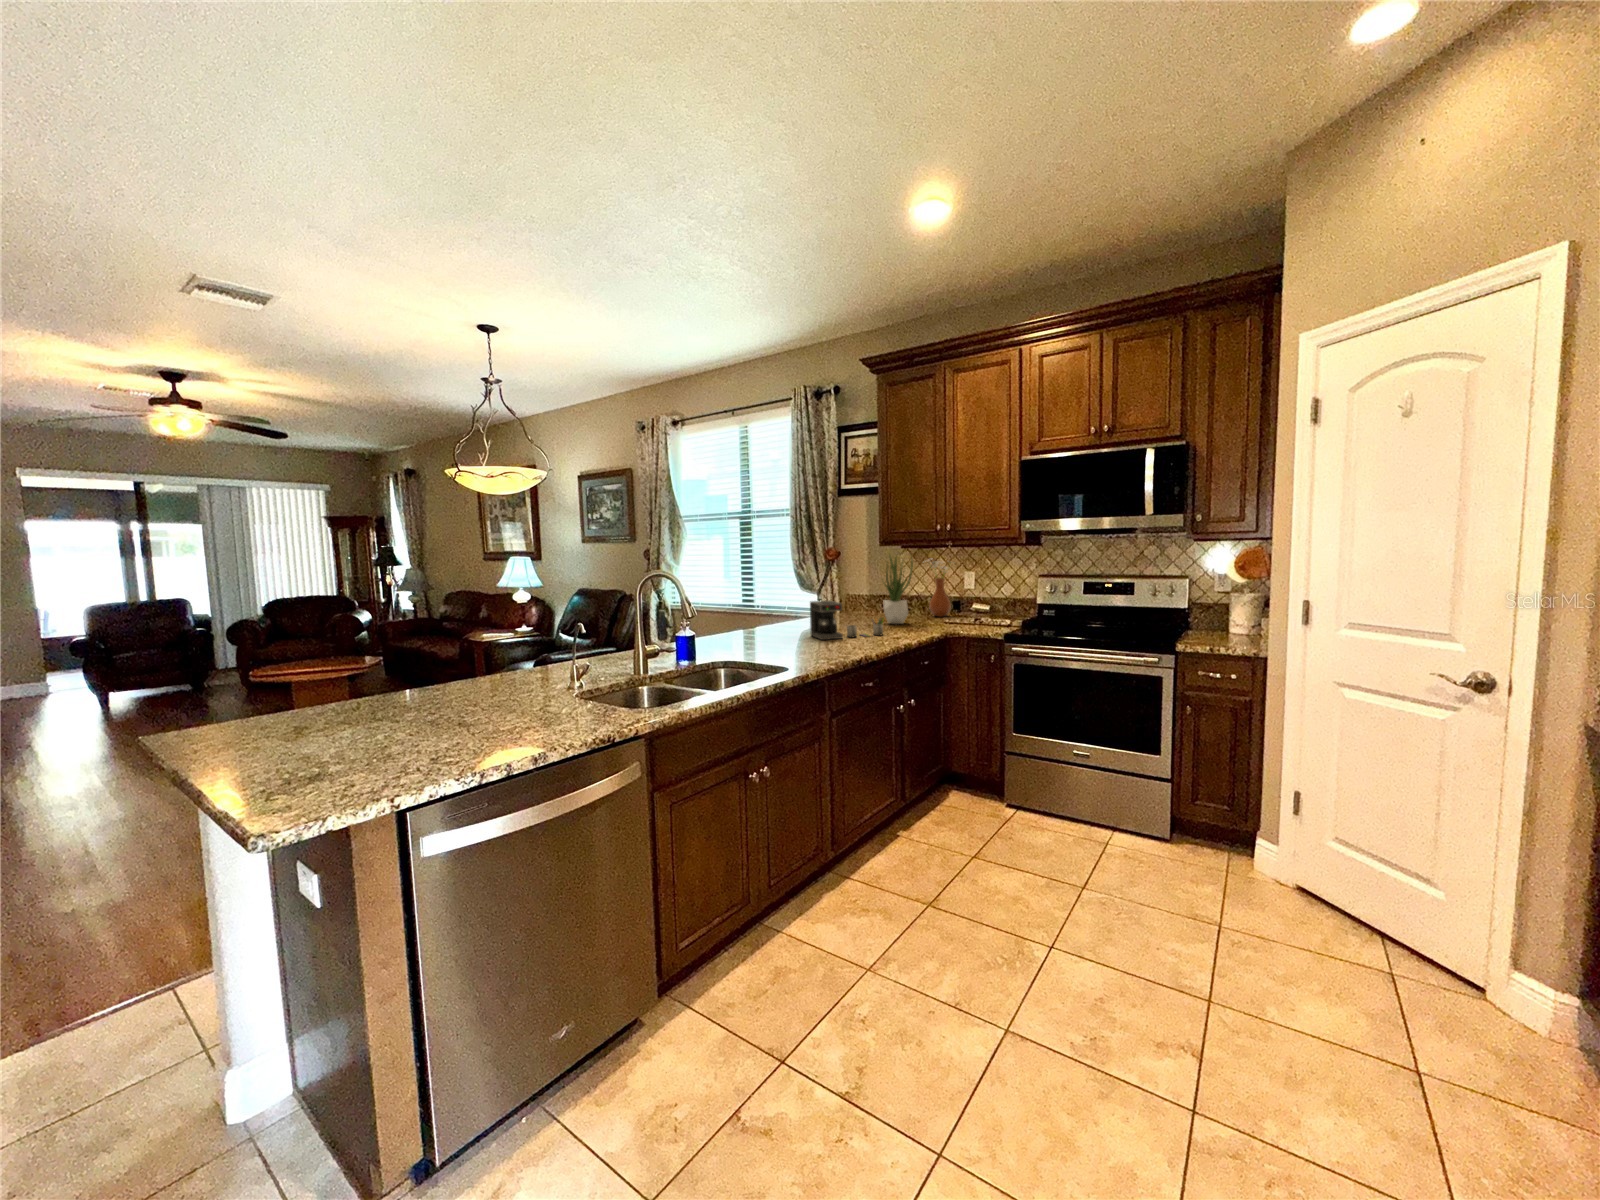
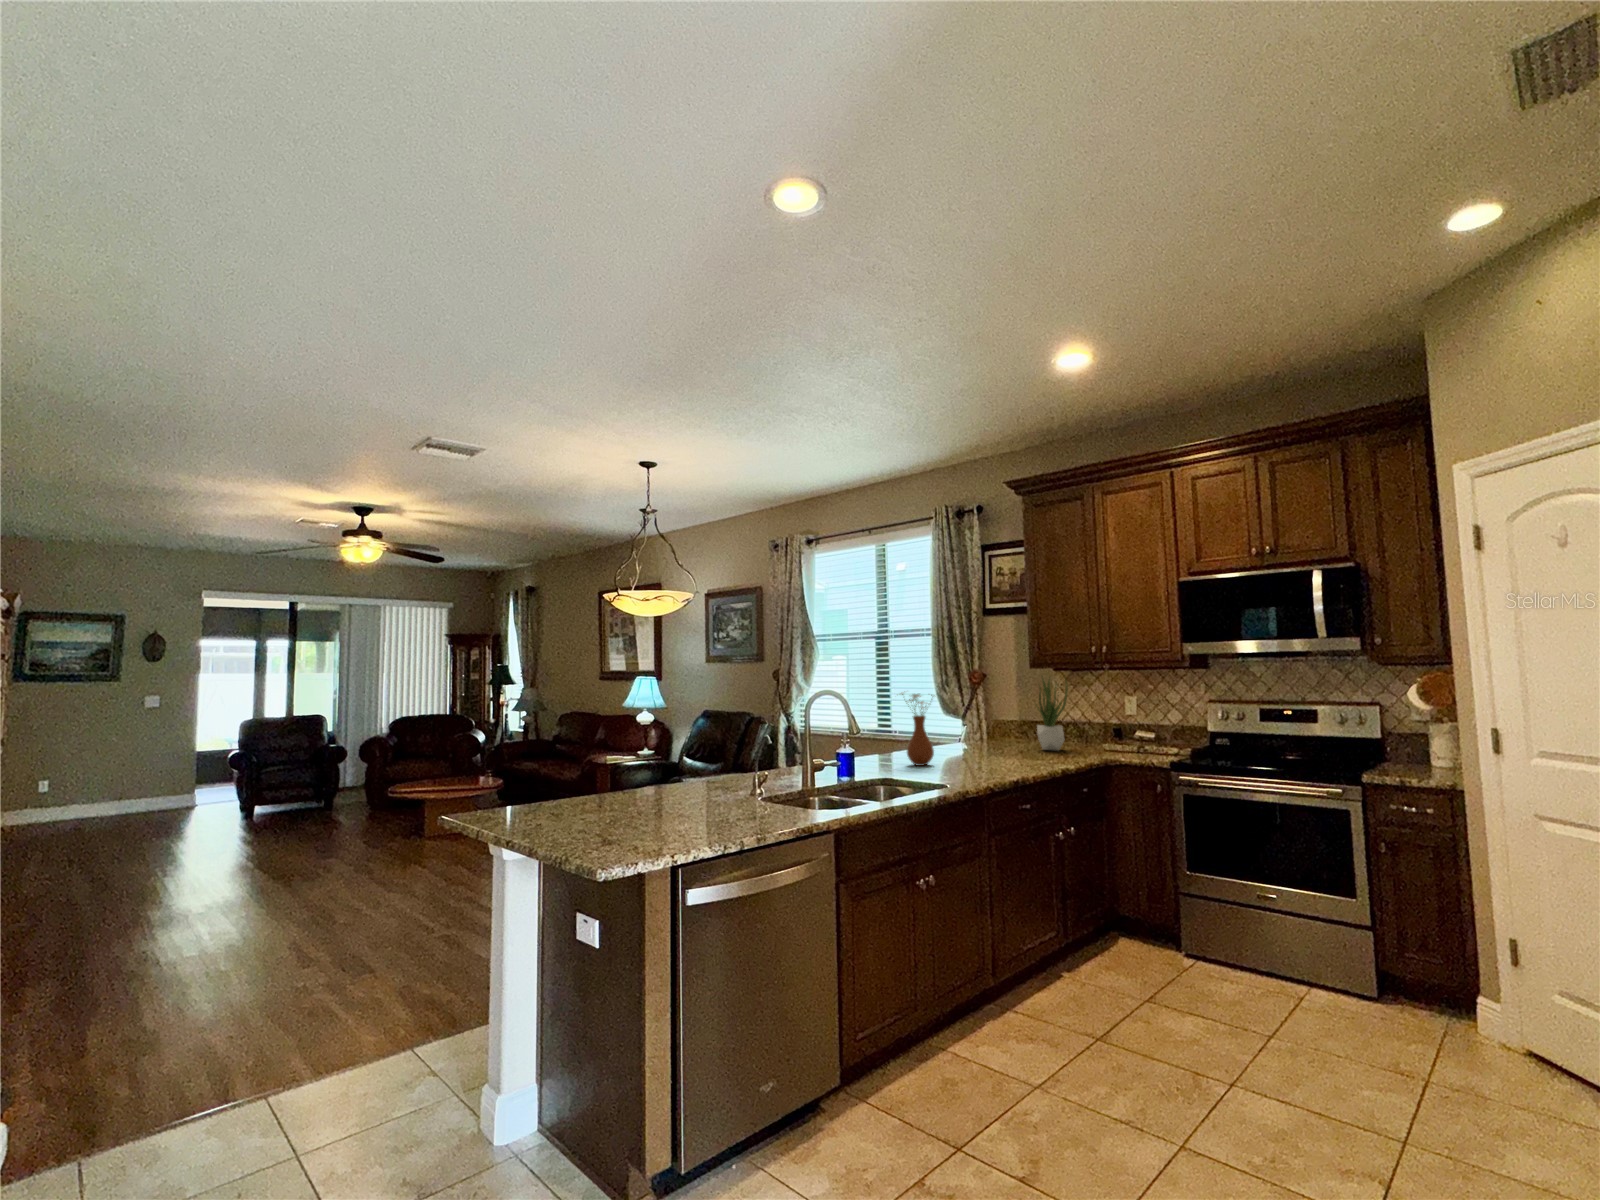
vase: present [927,560,951,617] -> present [902,694,934,766]
coffee maker: present [810,601,884,640] -> none [960,723,1040,763]

